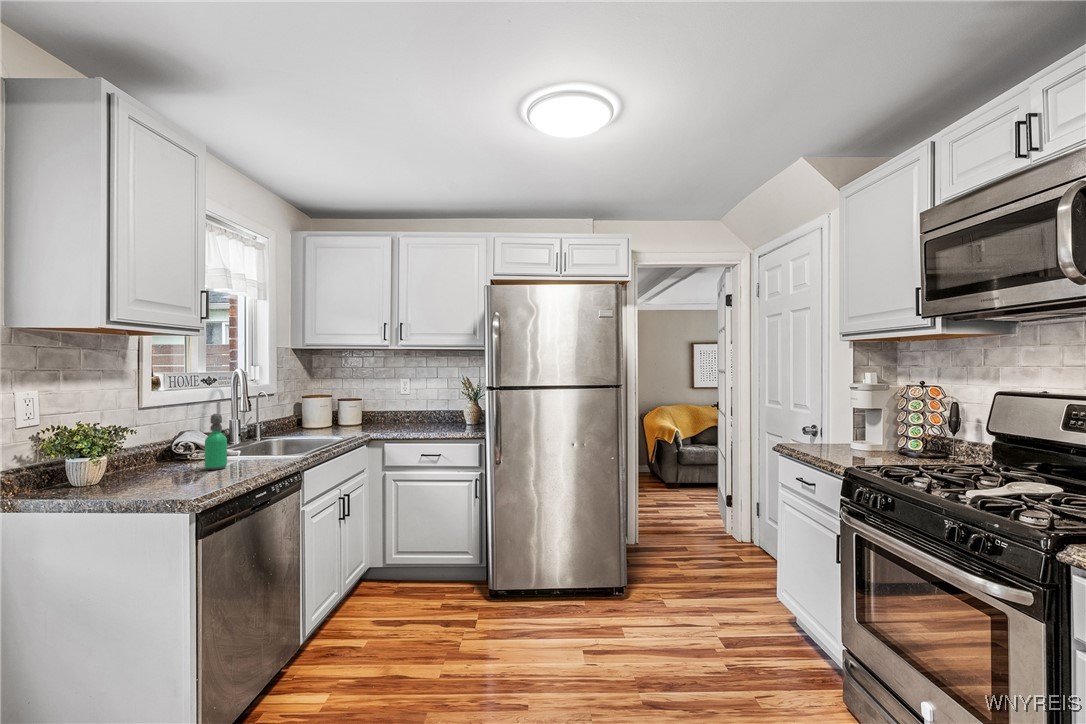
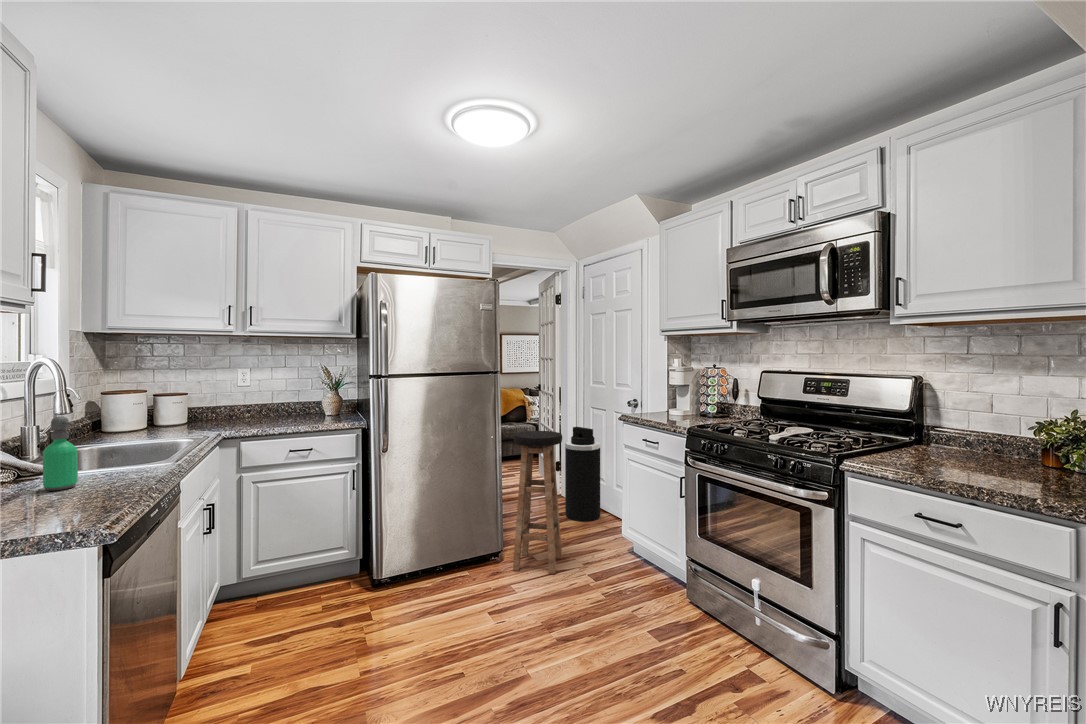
trash can: none [730,454,776,573] -> present [565,427,600,522]
bar stool: none [634,455,700,627] -> present [513,431,562,574]

